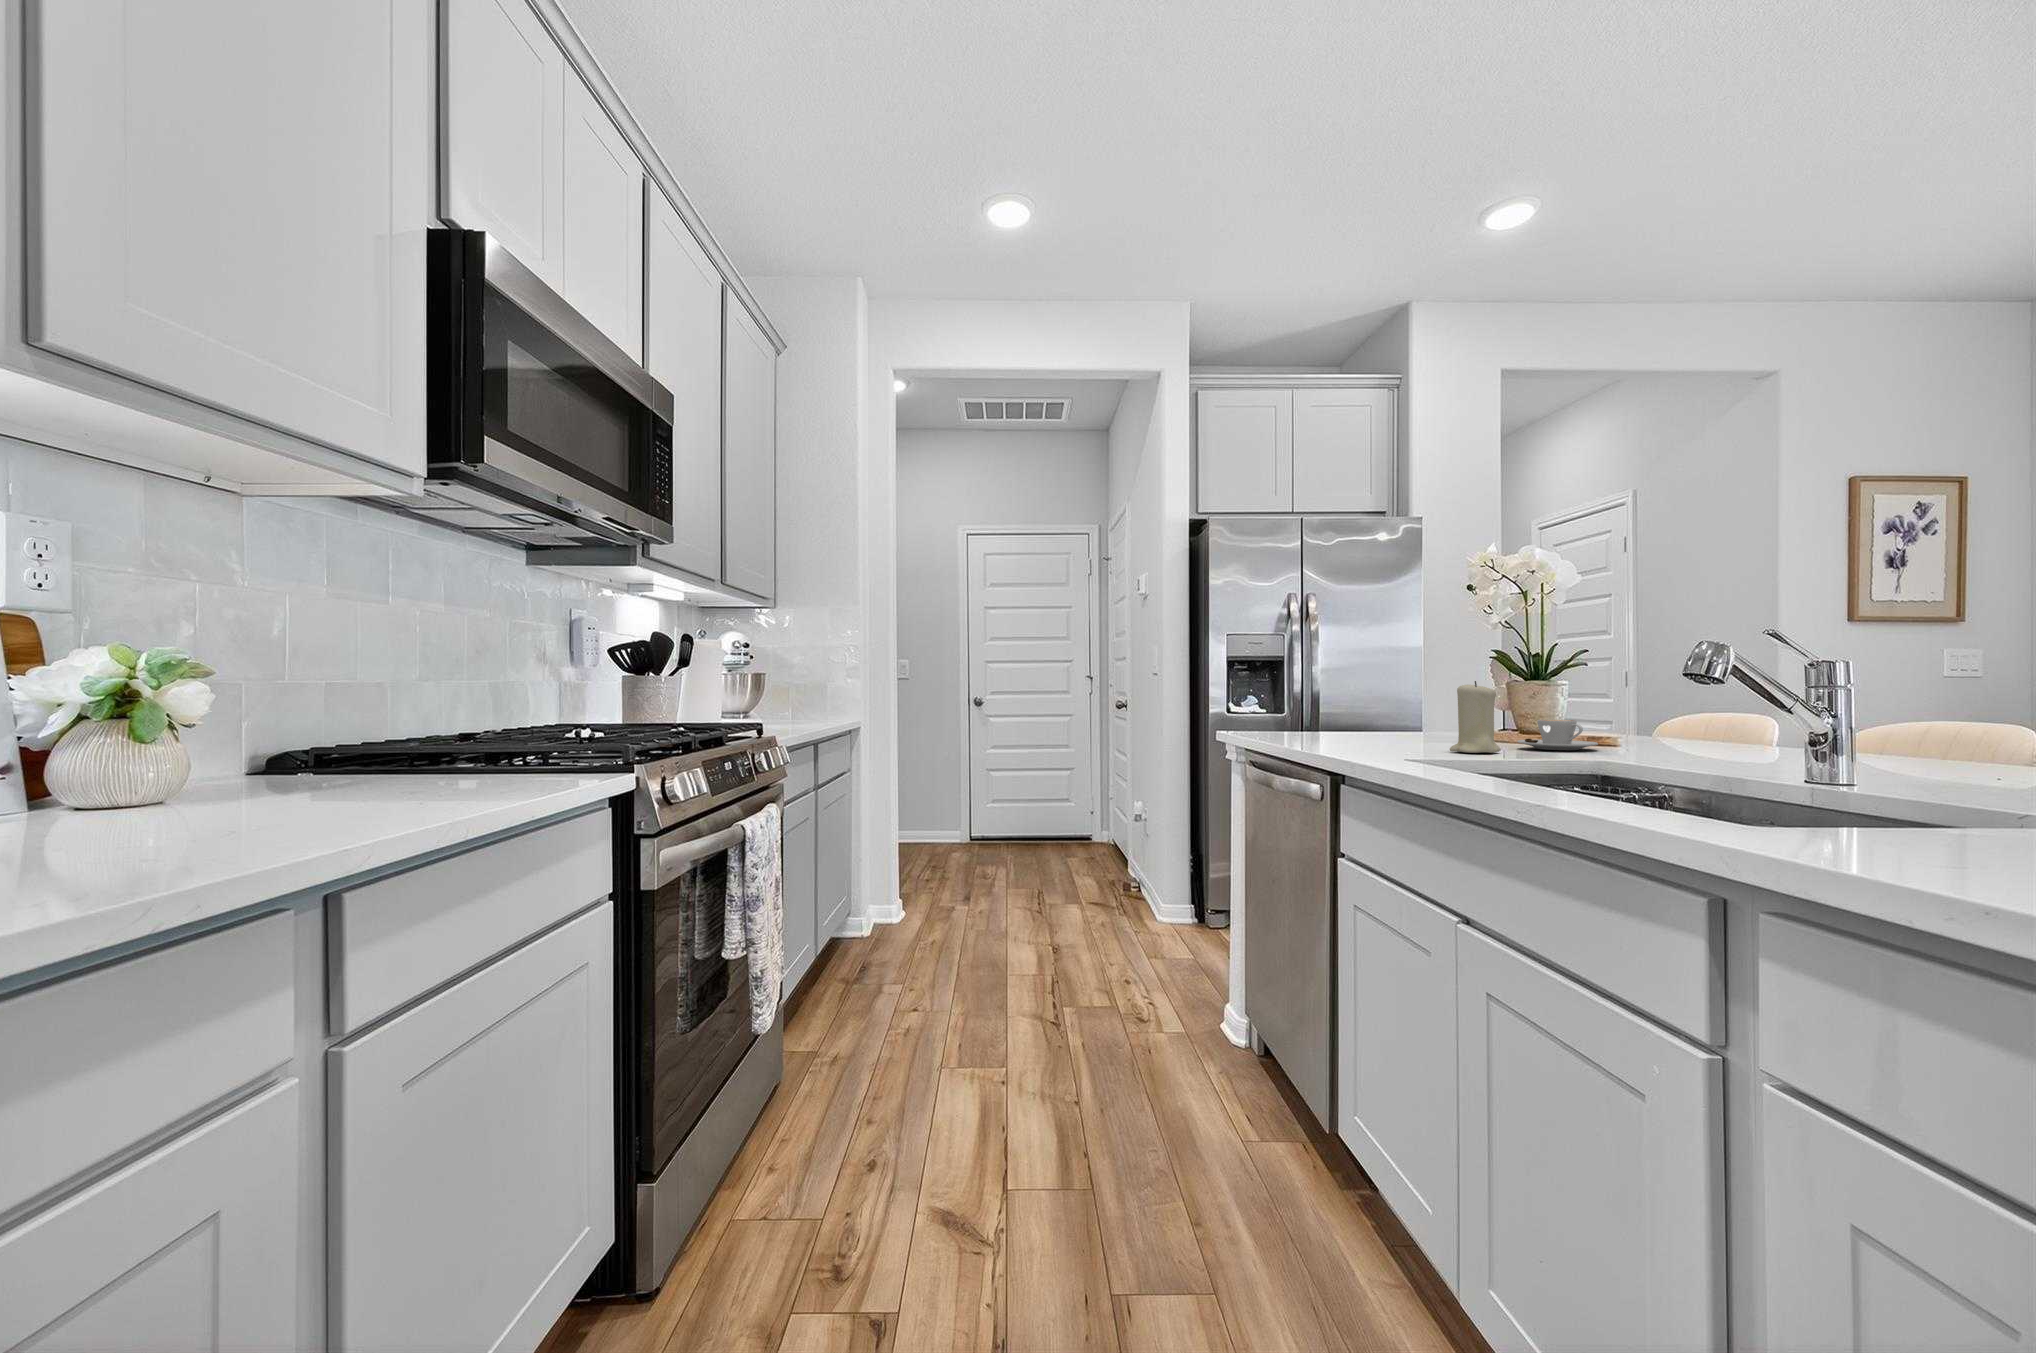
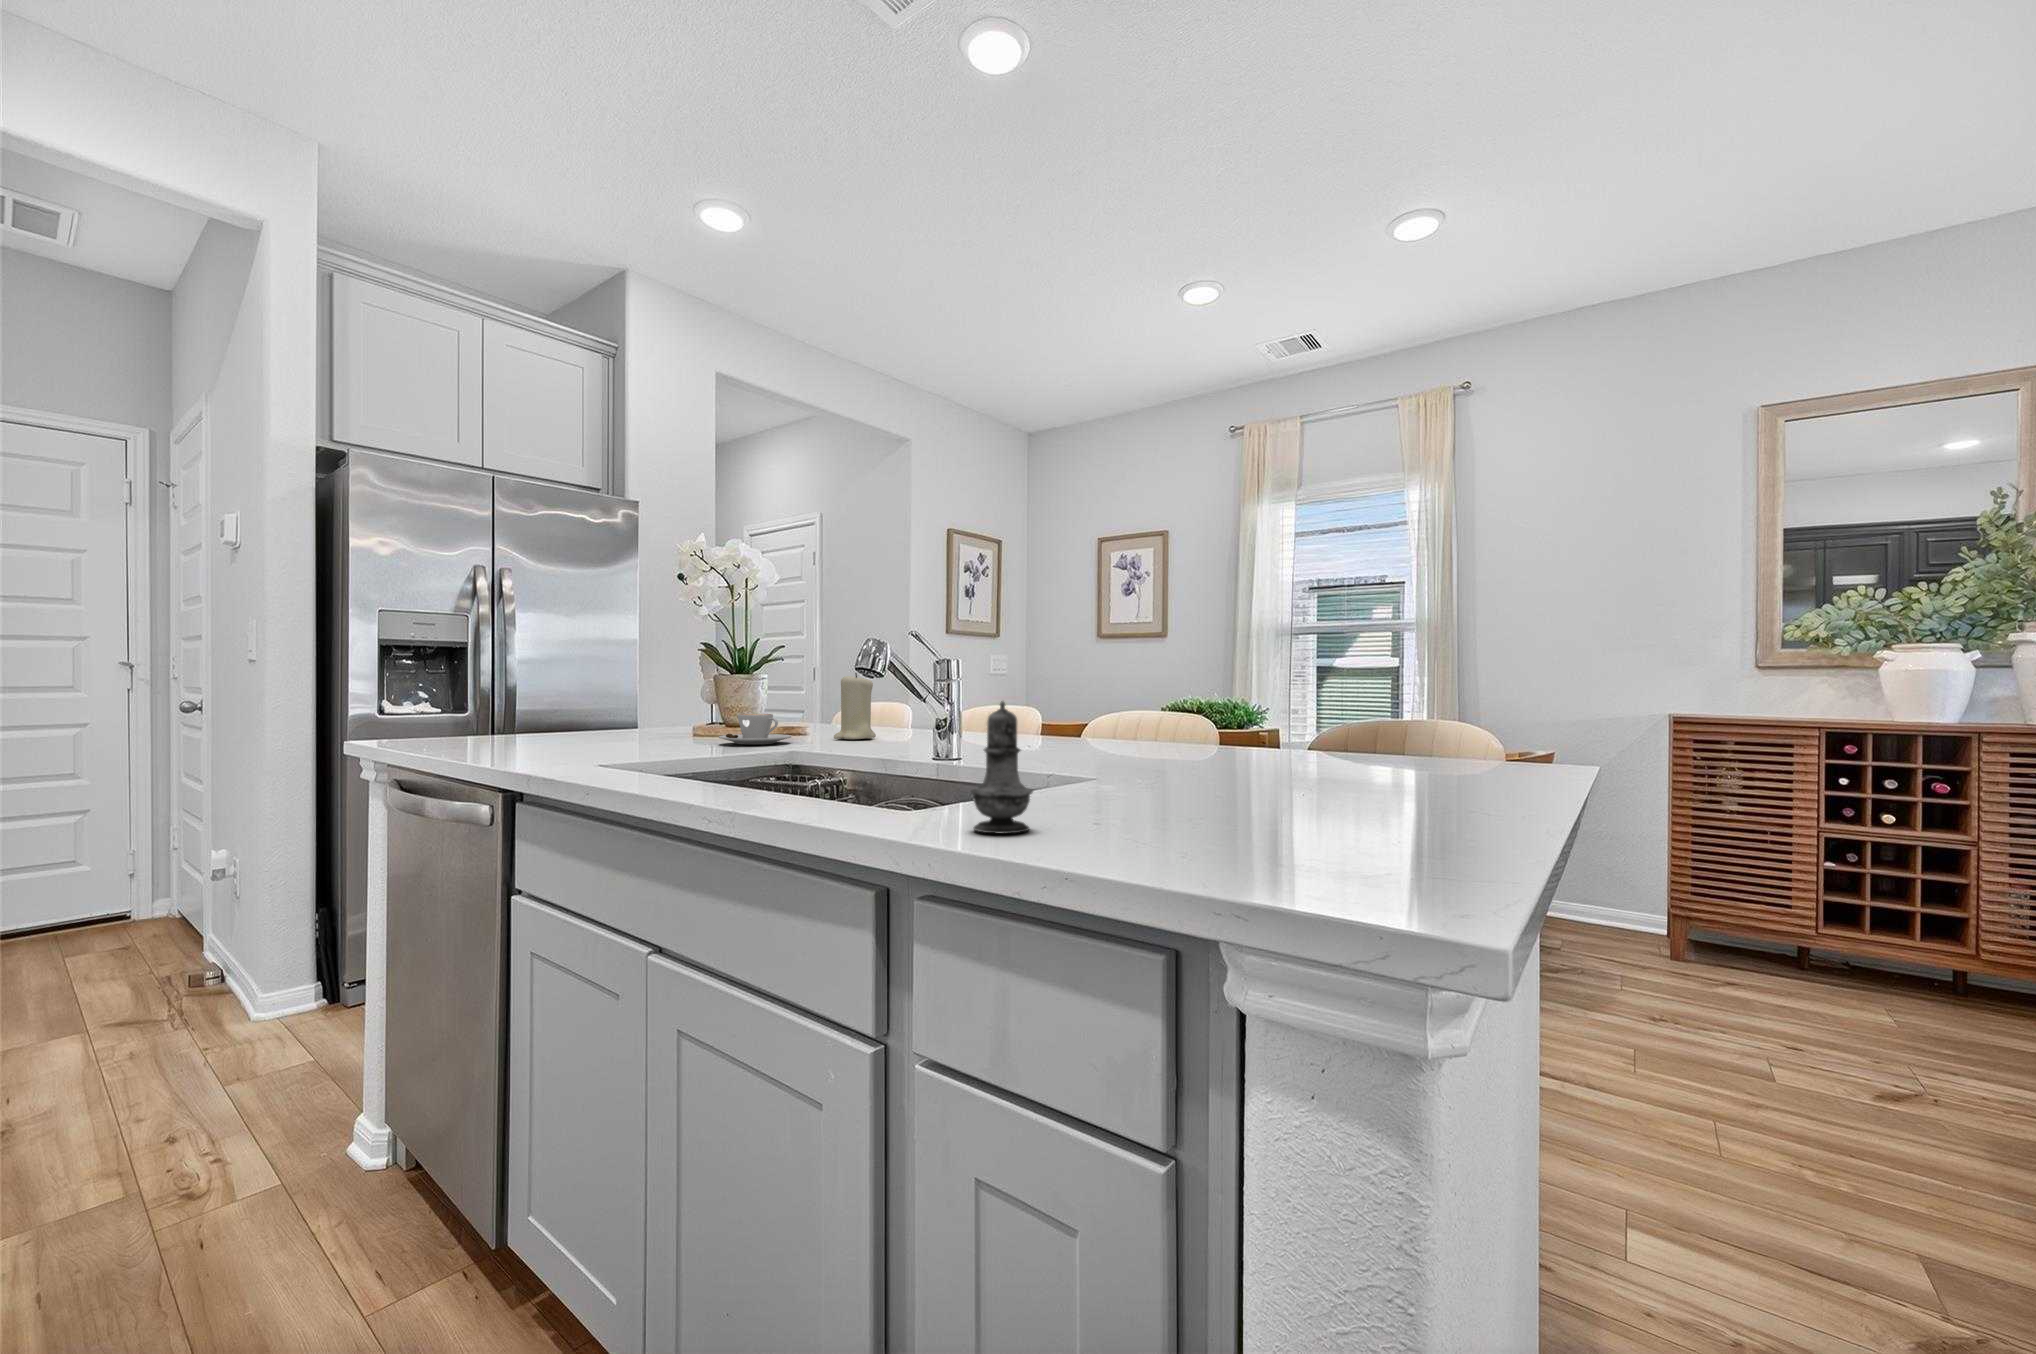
candle: present [1450,681,1501,753] -> present [834,673,876,739]
salt shaker: none [1836,708,1932,857] -> present [971,701,1033,834]

